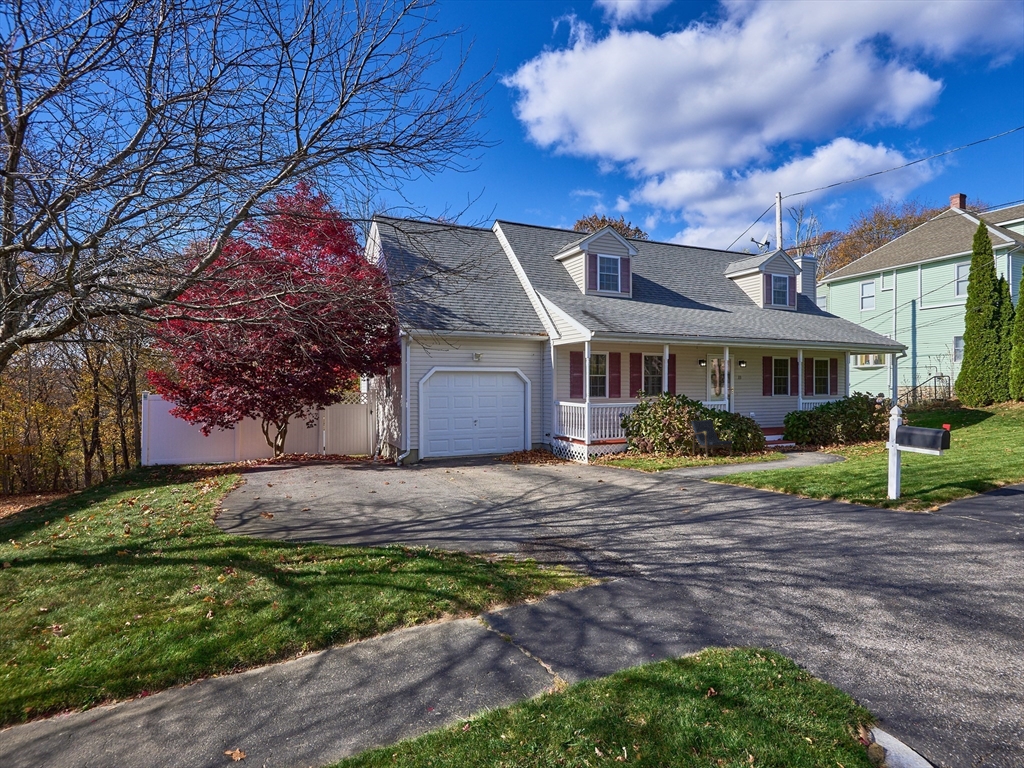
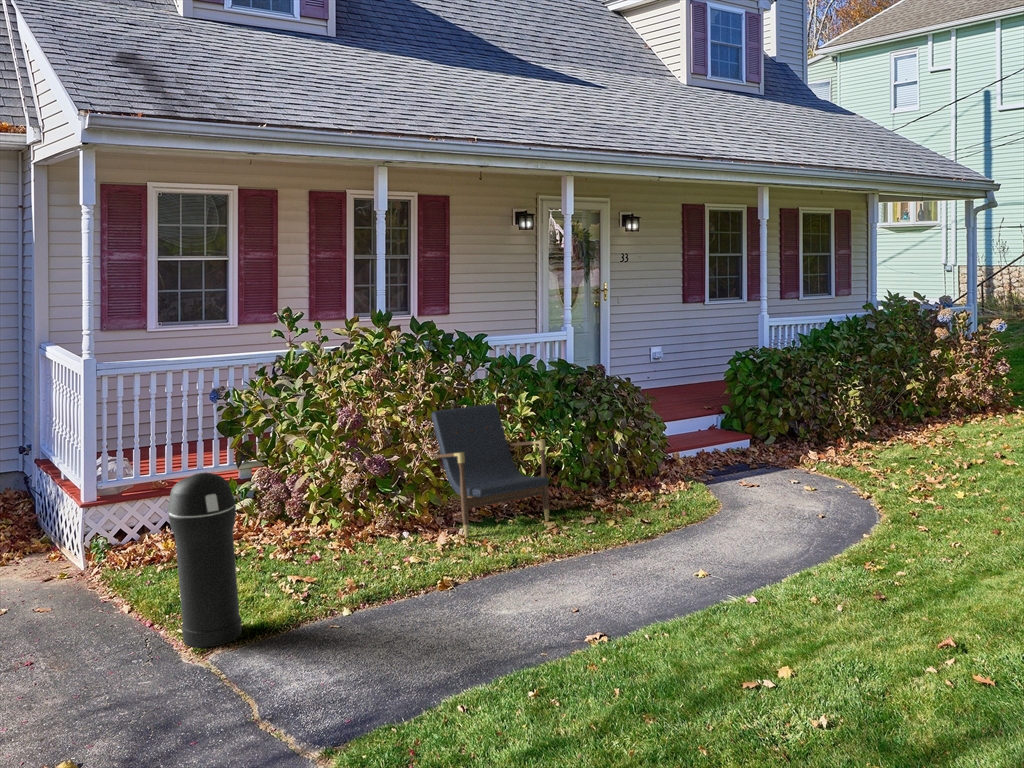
trash can: none [644,424,661,469] -> present [168,472,242,648]

